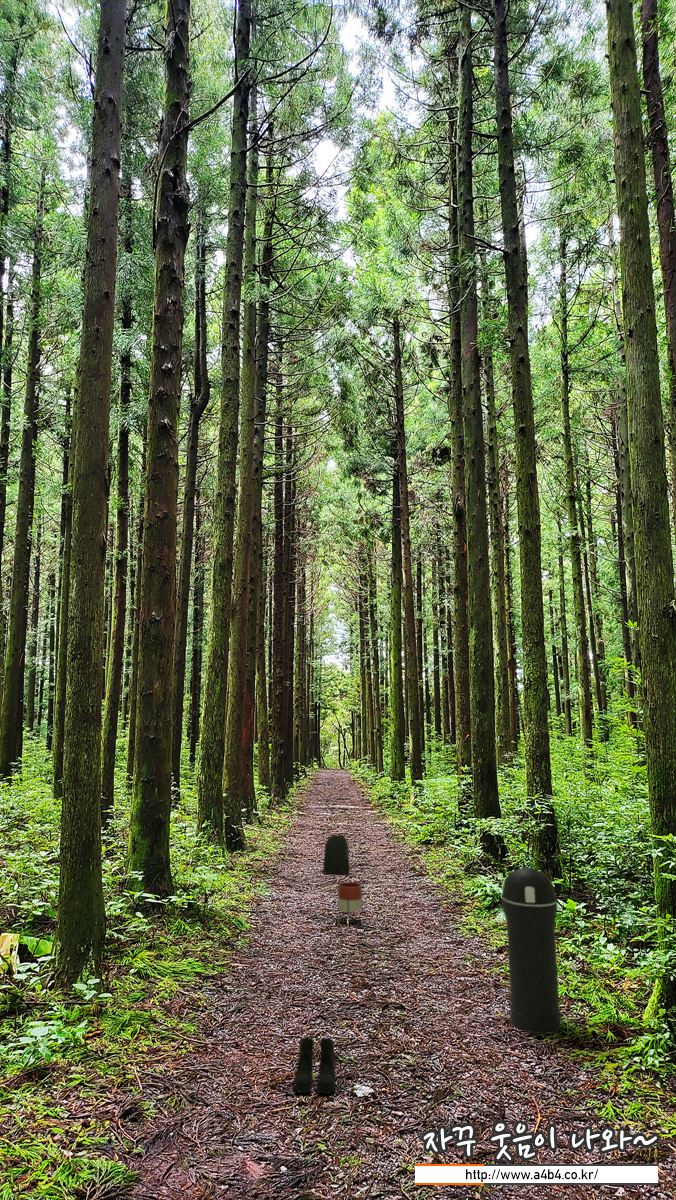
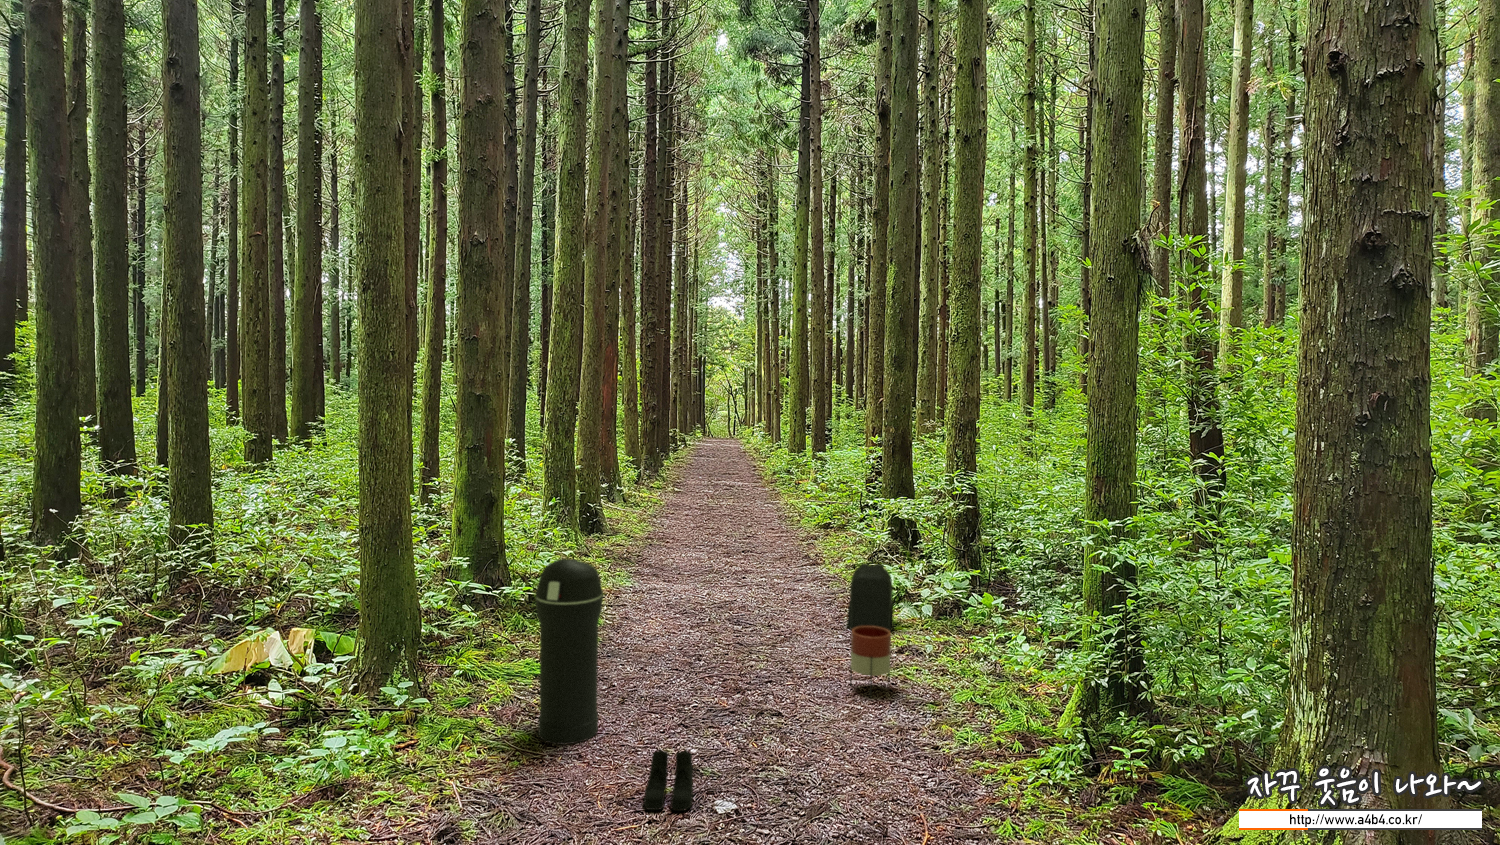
backpack: present [323,835,349,875] -> present [847,563,894,631]
trash can: present [502,868,561,1034] -> present [535,559,603,745]
planter: present [338,882,362,918] -> present [850,626,891,686]

